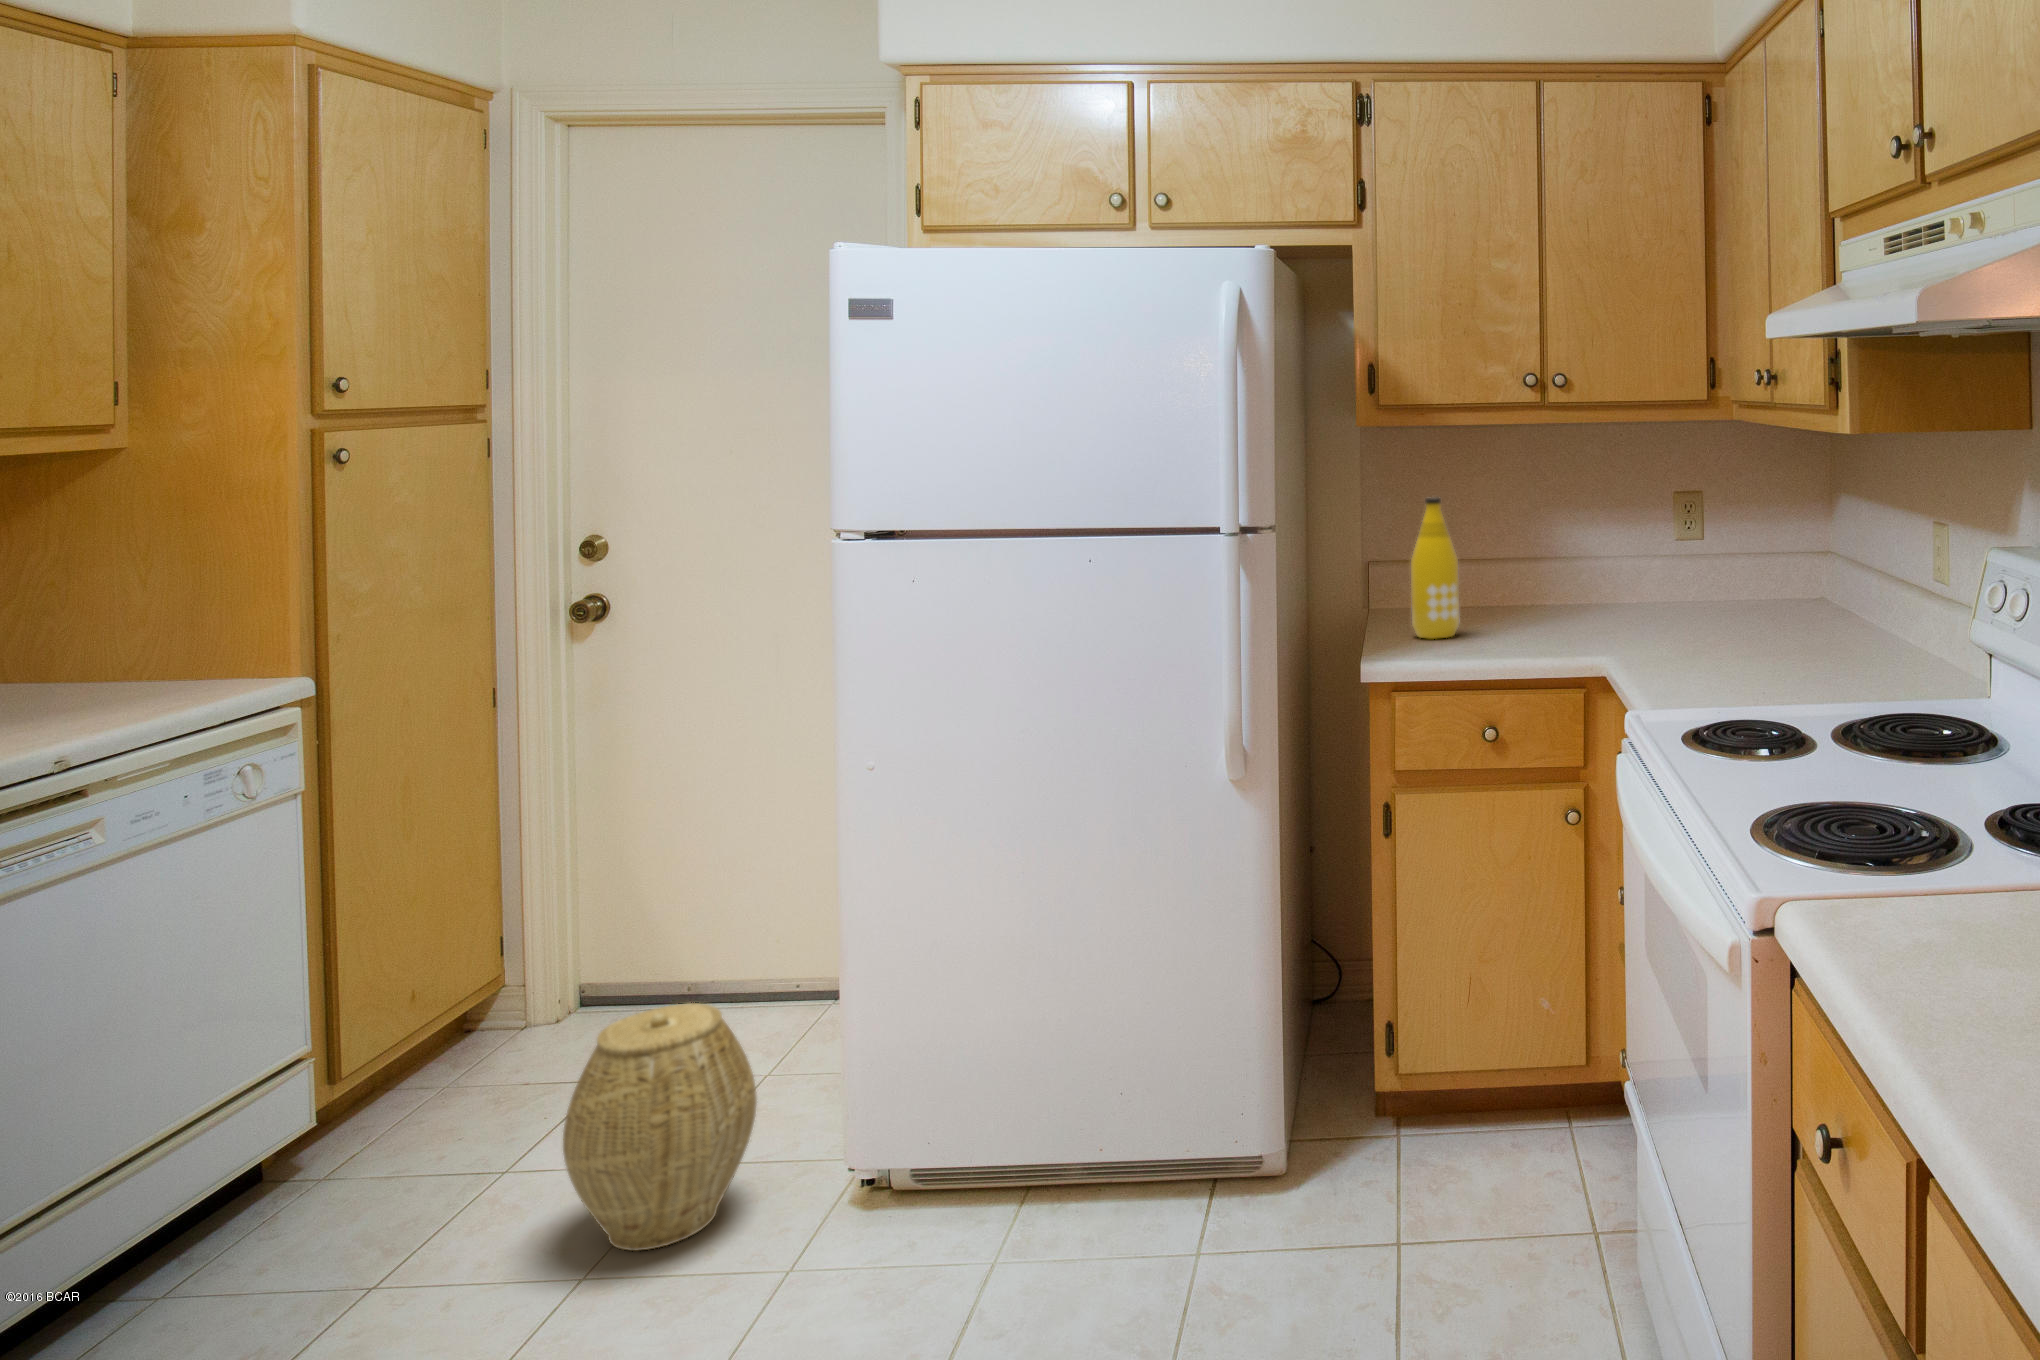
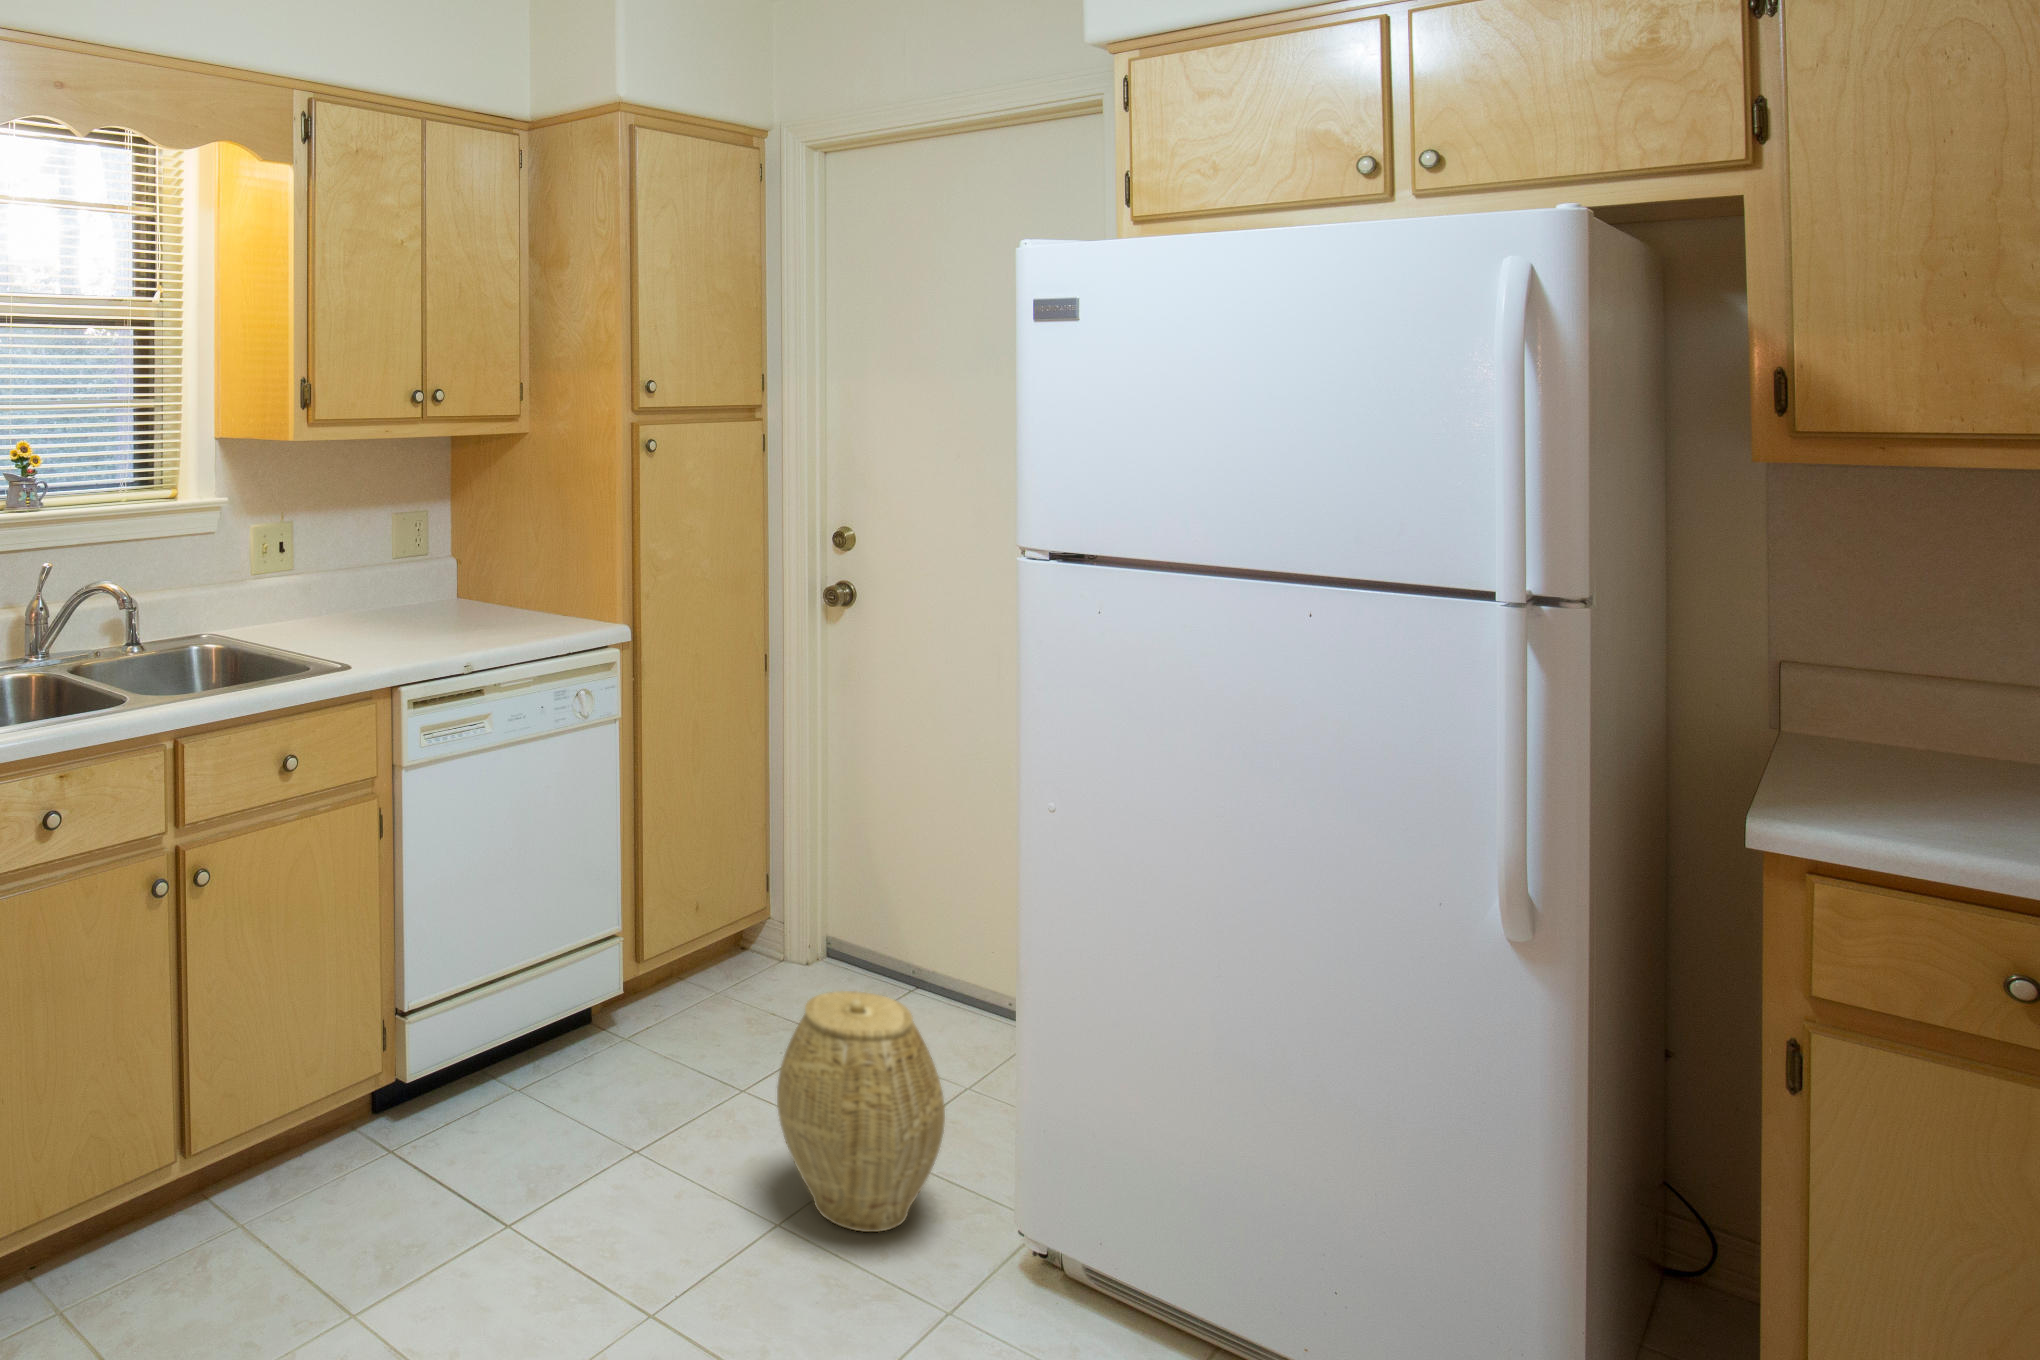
bottle: present [1411,497,1460,639] -> none [1857,578,1961,801]

